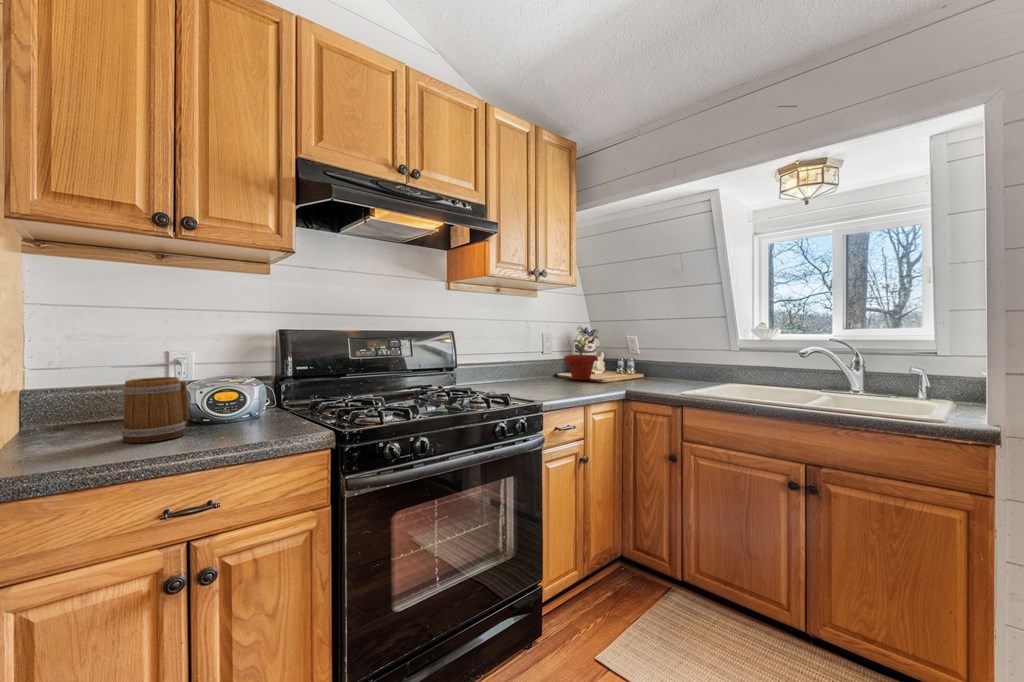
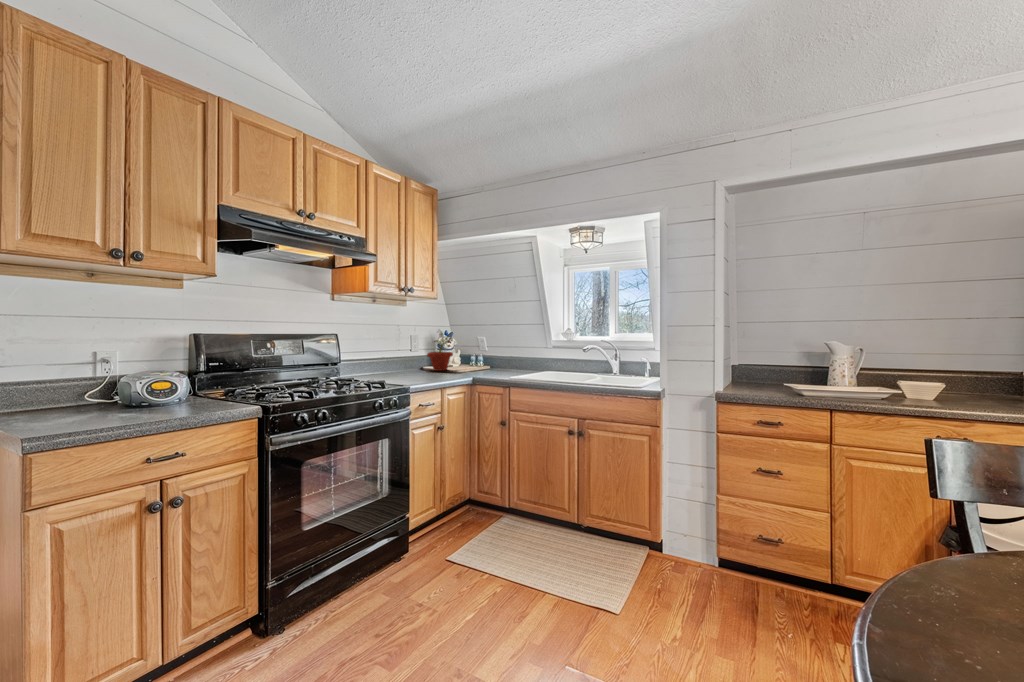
mug: present [121,377,188,443] -> none [95,370,144,417]

